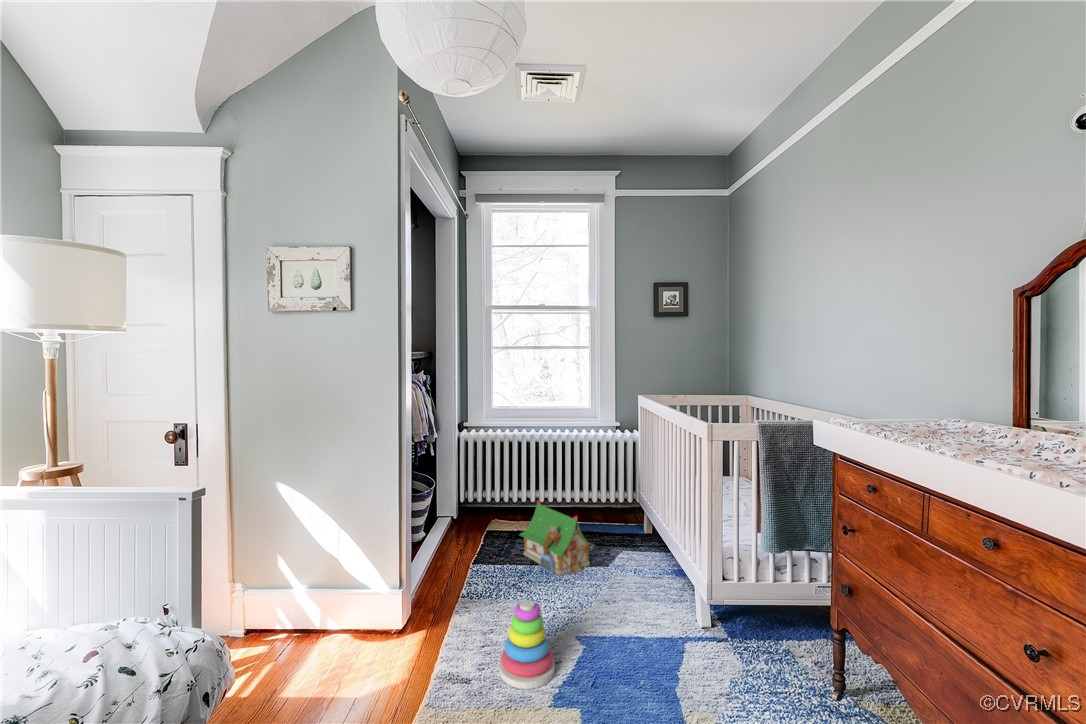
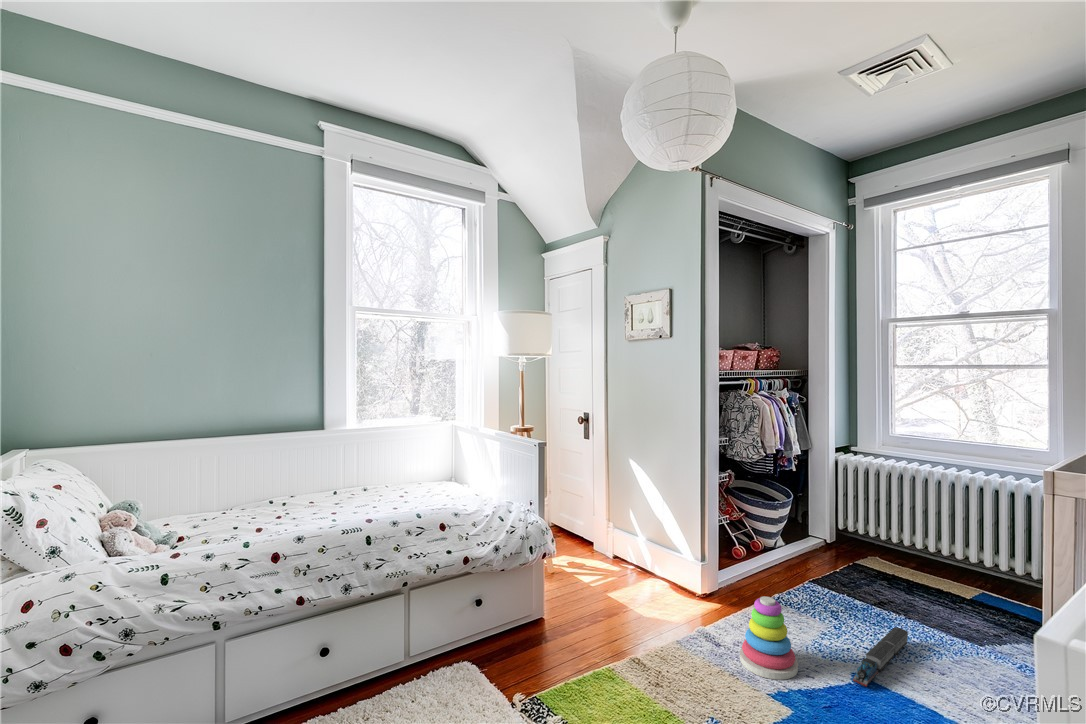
toy house: present [520,501,594,575] -> none [869,537,964,633]
toy train: none [573,578,602,645] -> present [853,627,908,686]

